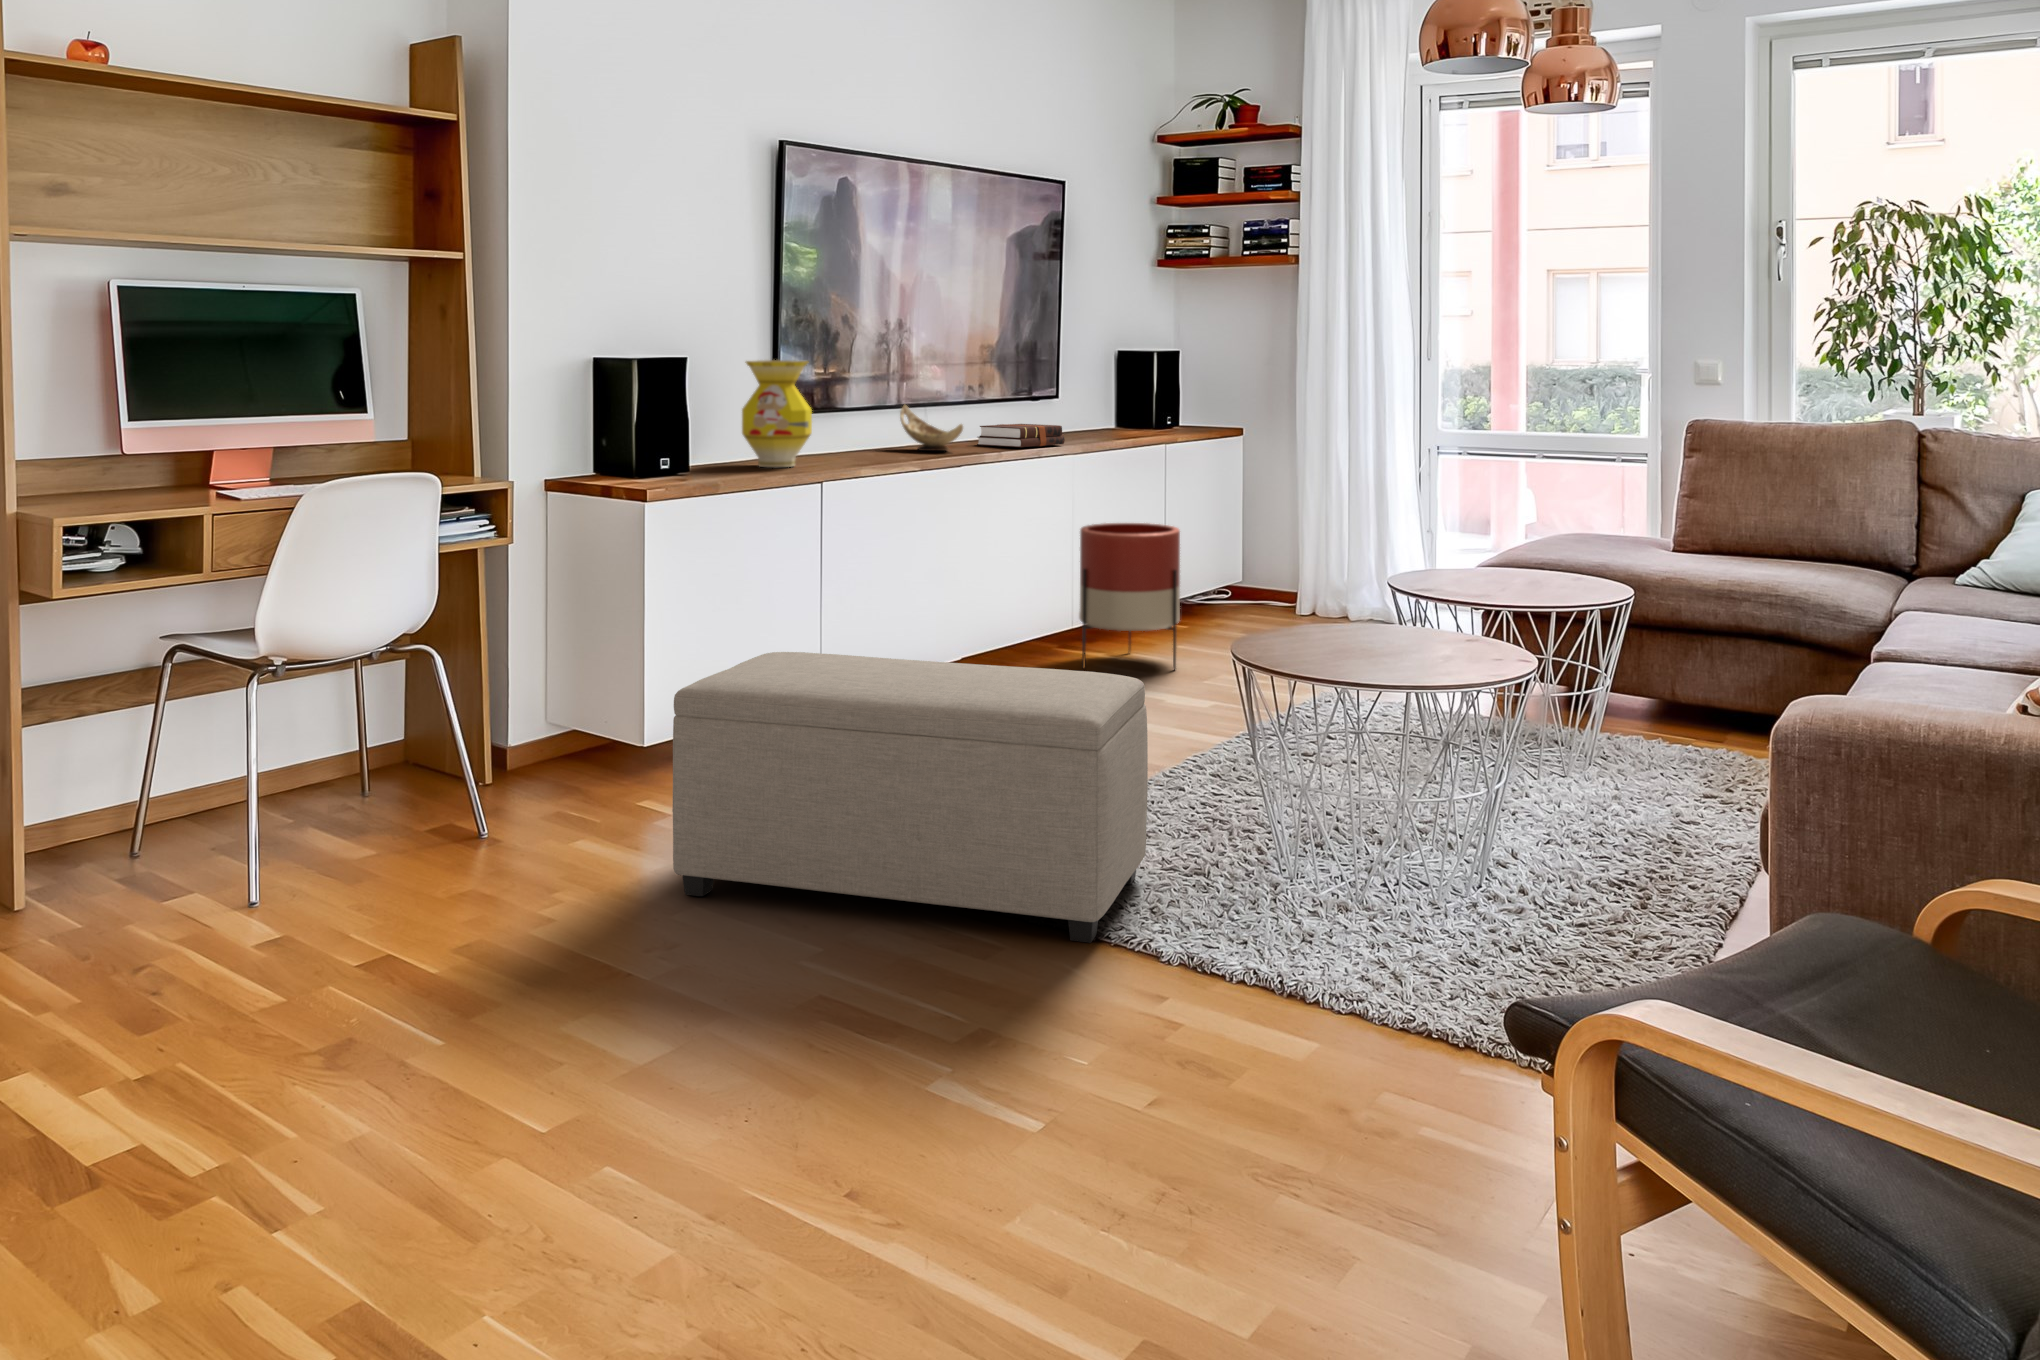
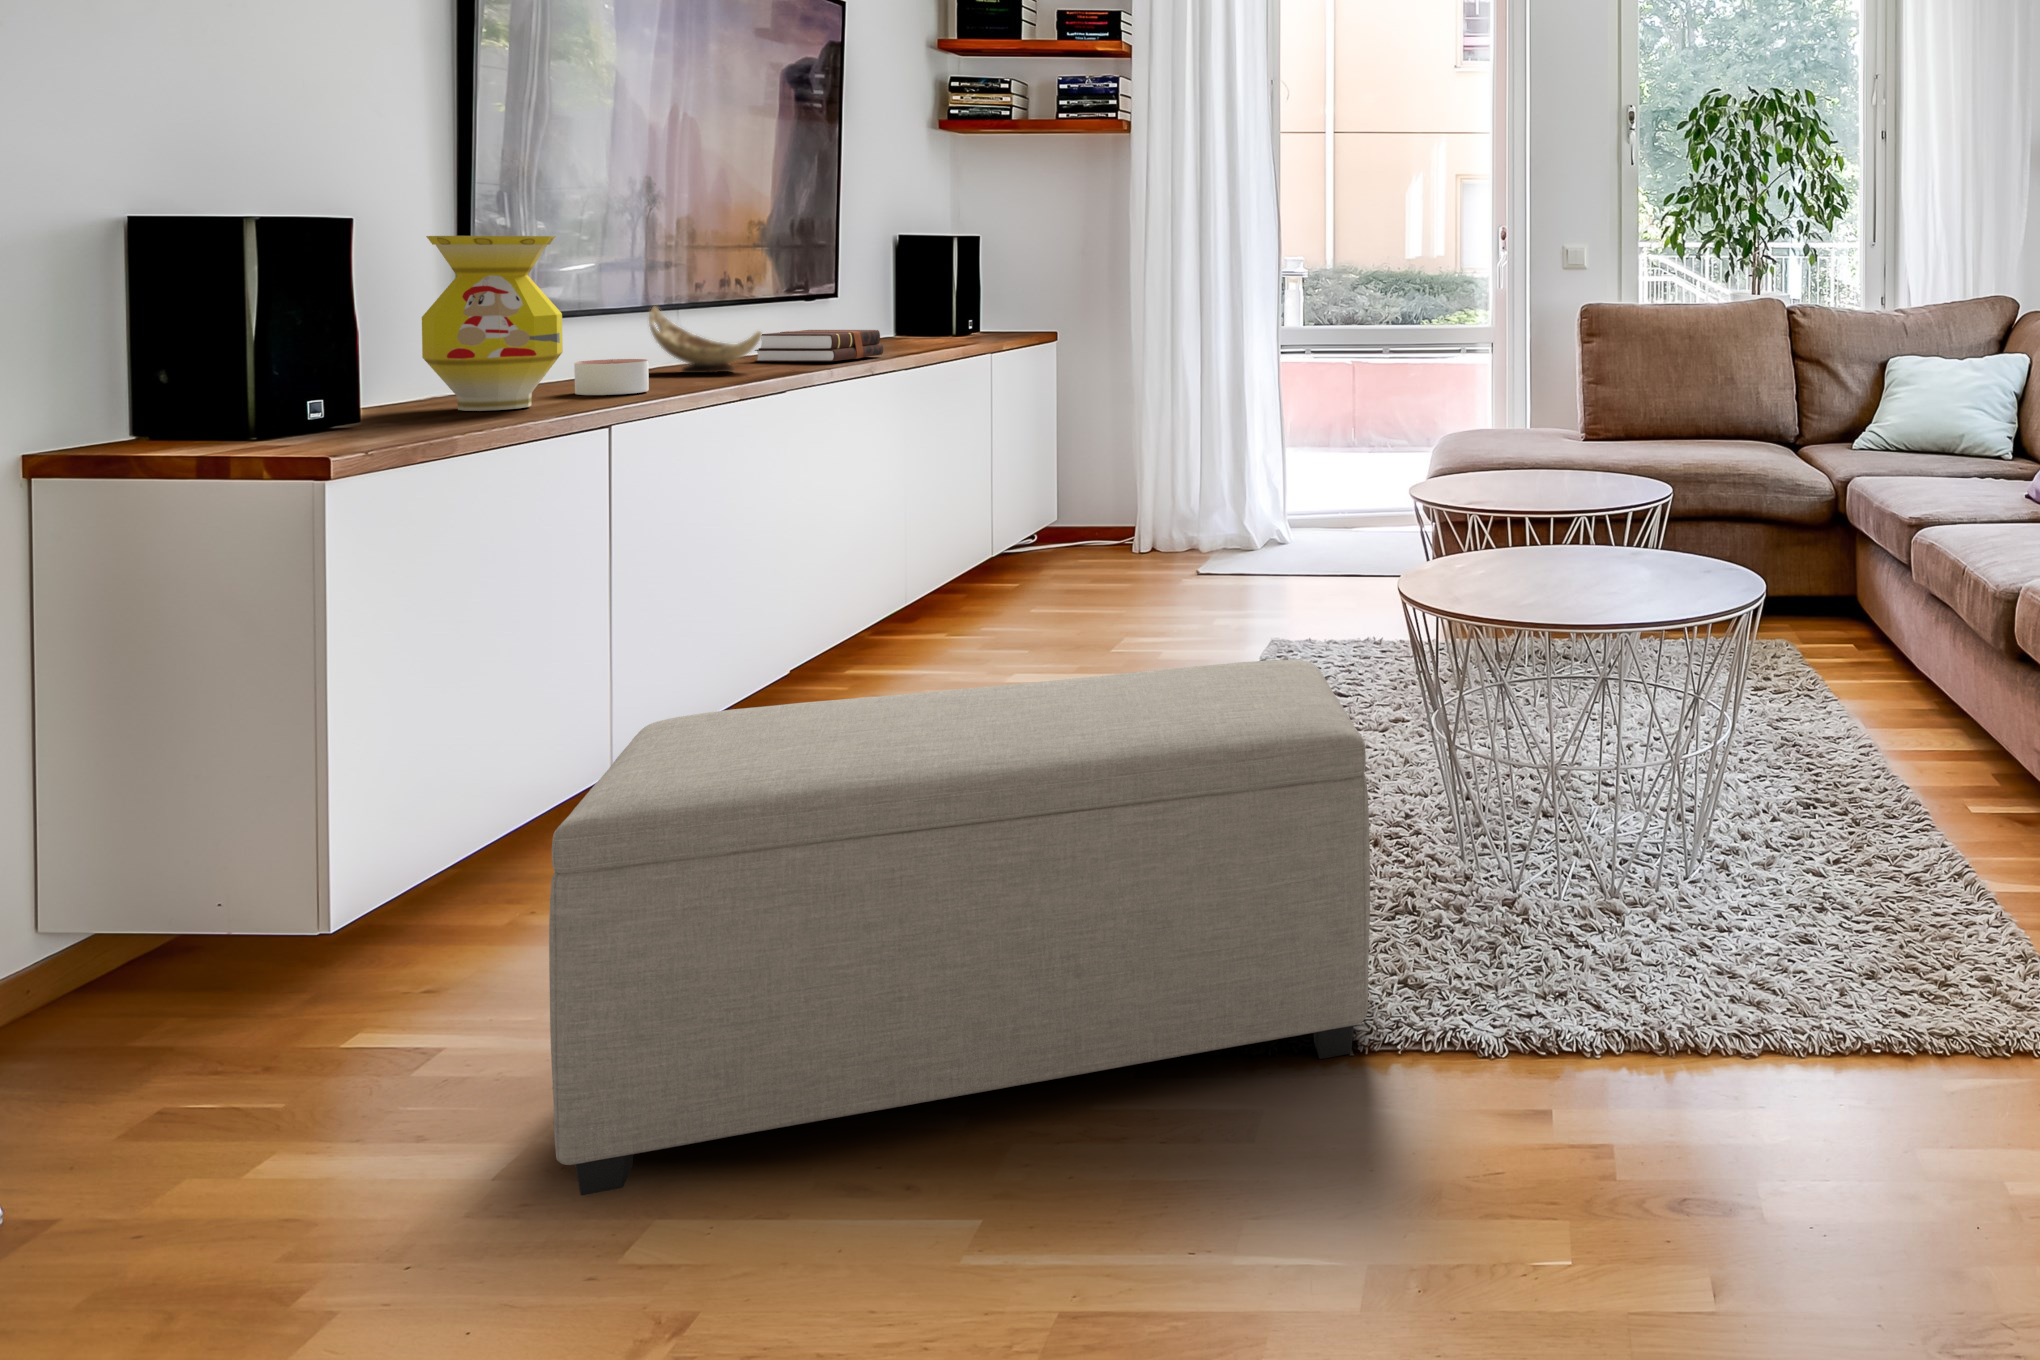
candle: none [832,439,872,462] -> present [574,359,649,395]
planter: present [1079,523,1180,670] -> none [921,452,1065,653]

